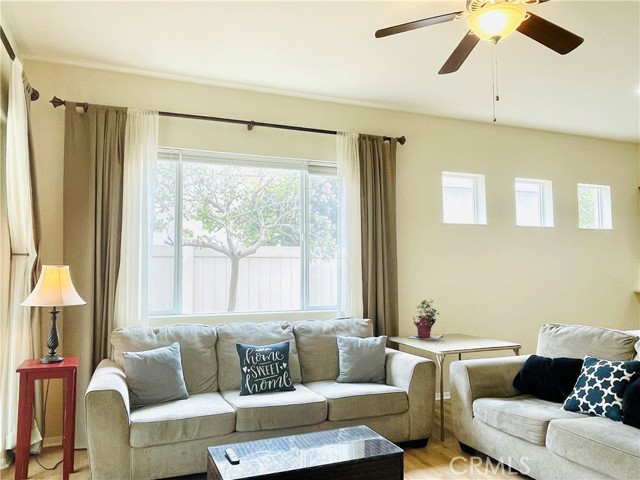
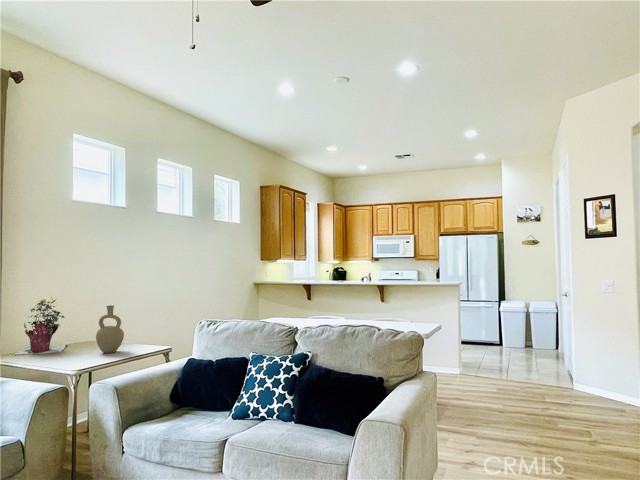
vase: none [460,307,481,344] -> present [96,305,124,353]

